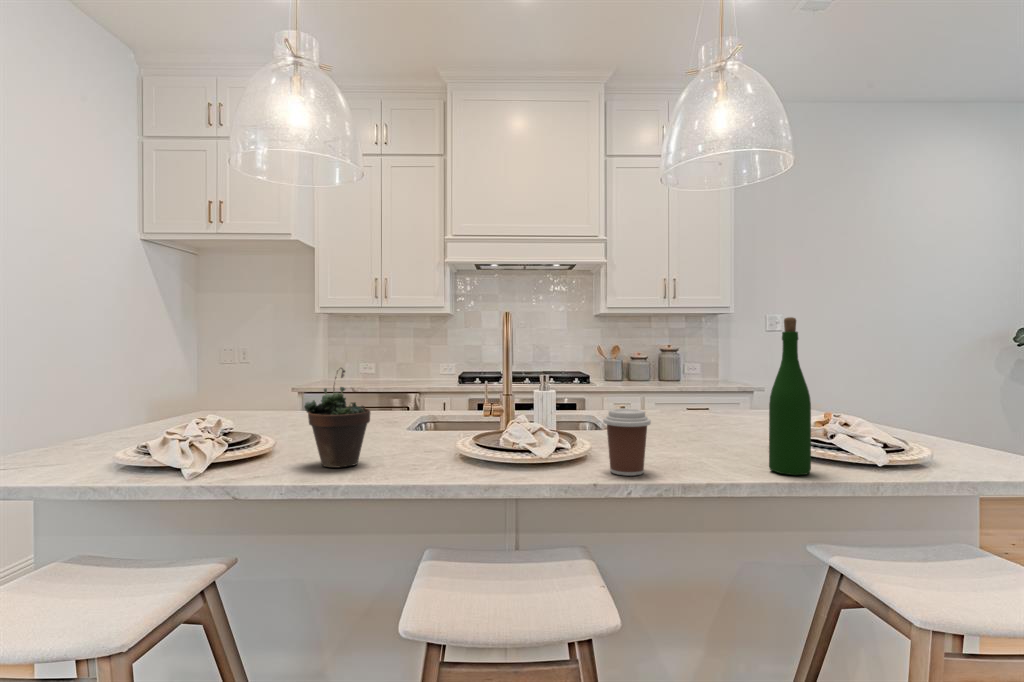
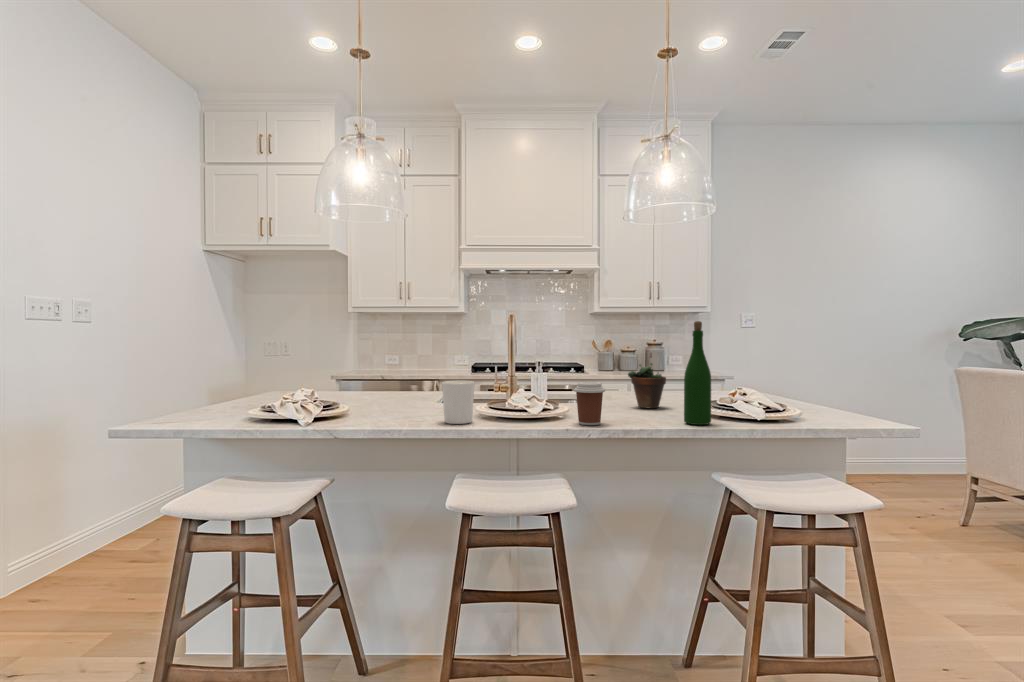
succulent plant: present [304,368,370,467] -> present [628,354,666,408]
candle holder: none [404,406,454,474] -> present [442,381,475,424]

